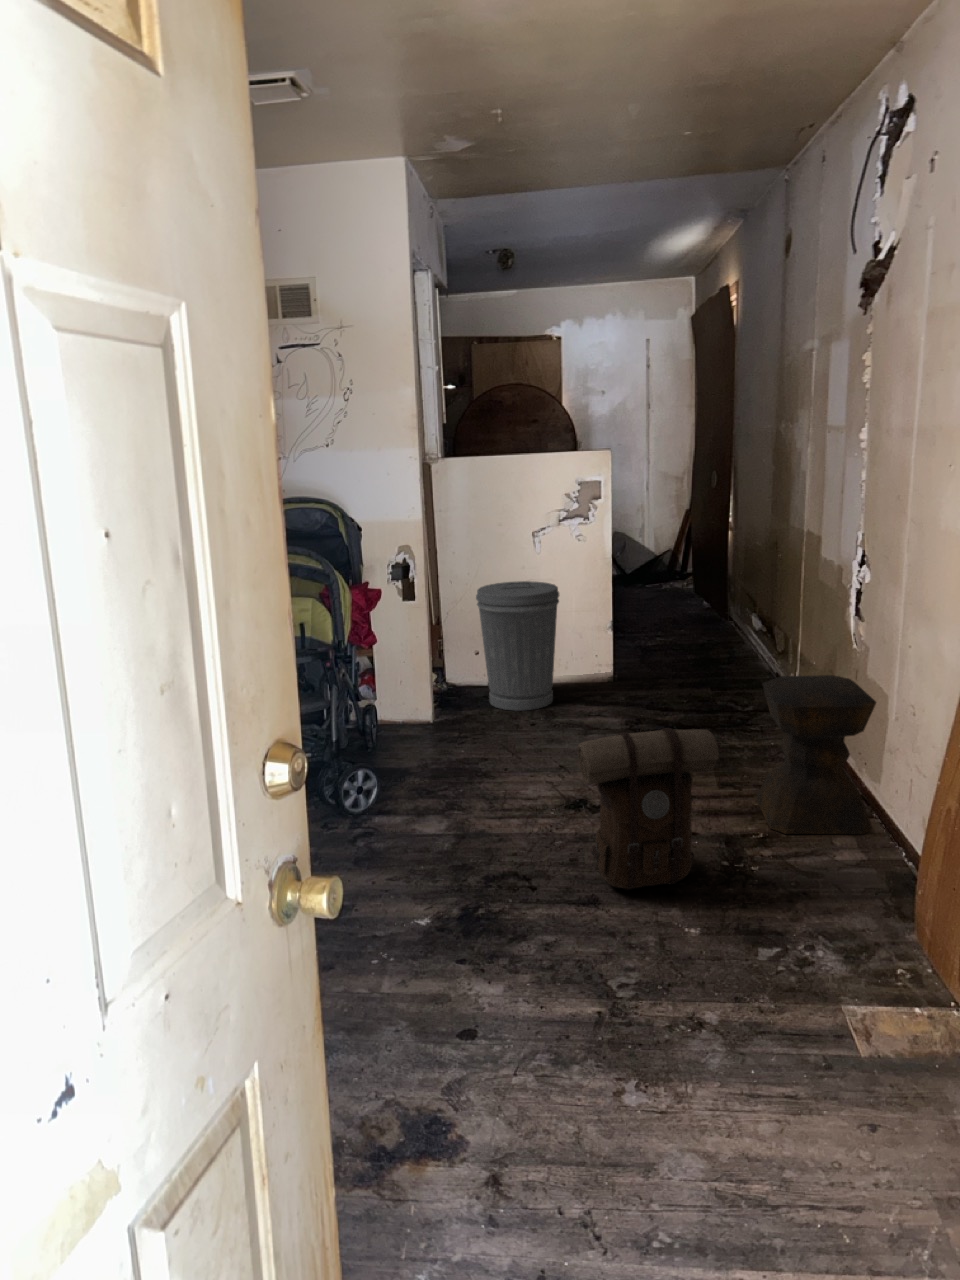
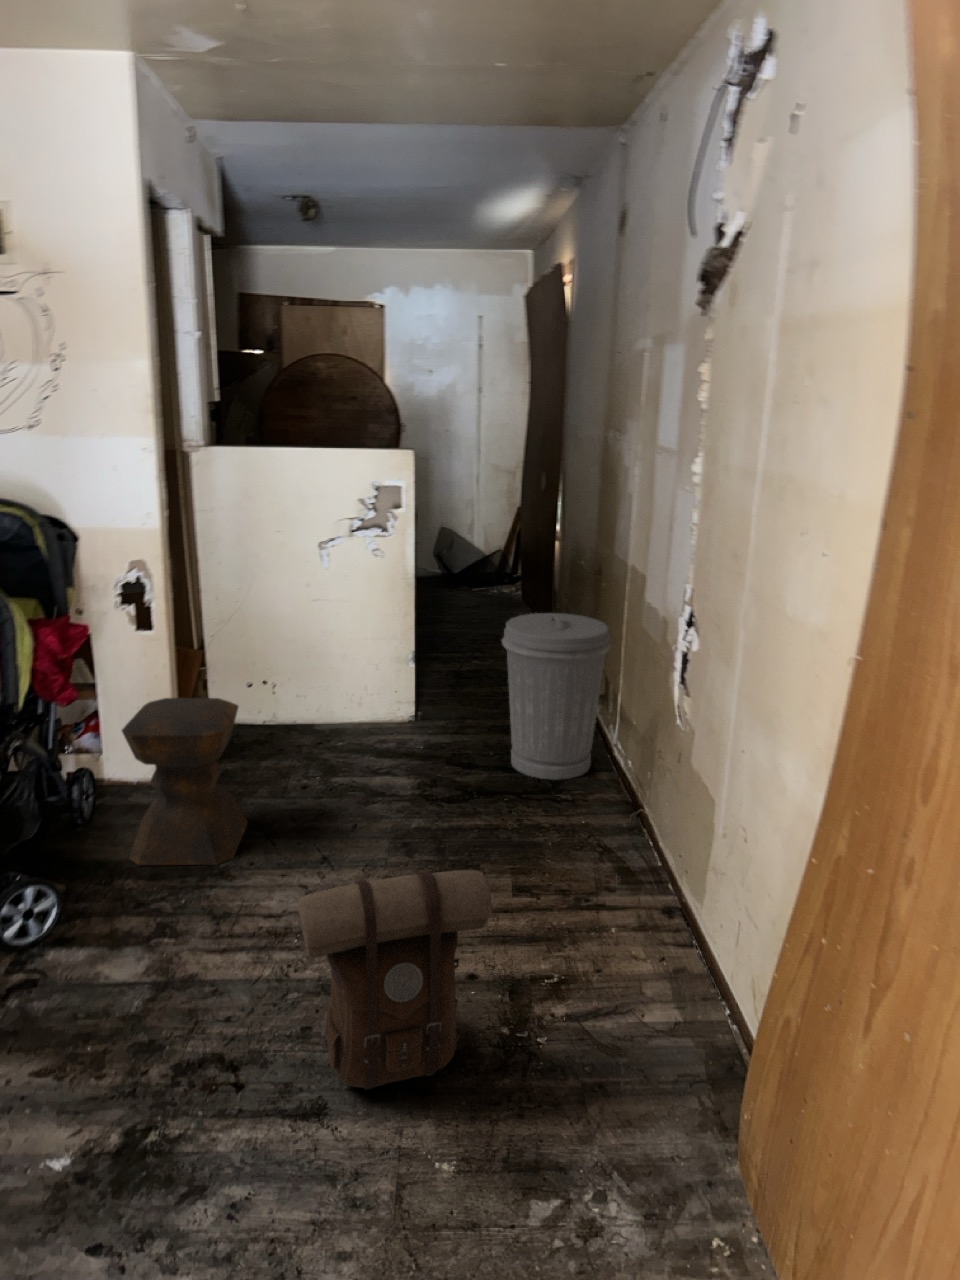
trash can: present [476,581,559,711] -> present [502,613,611,780]
stool: present [756,675,876,834] -> present [122,698,248,865]

